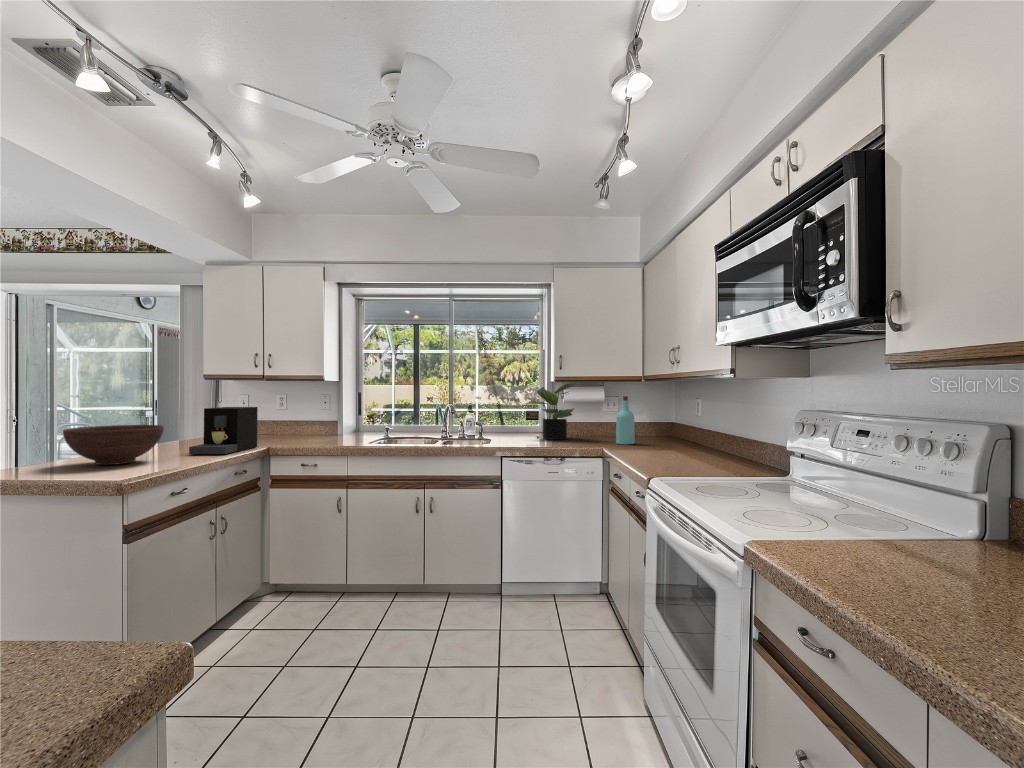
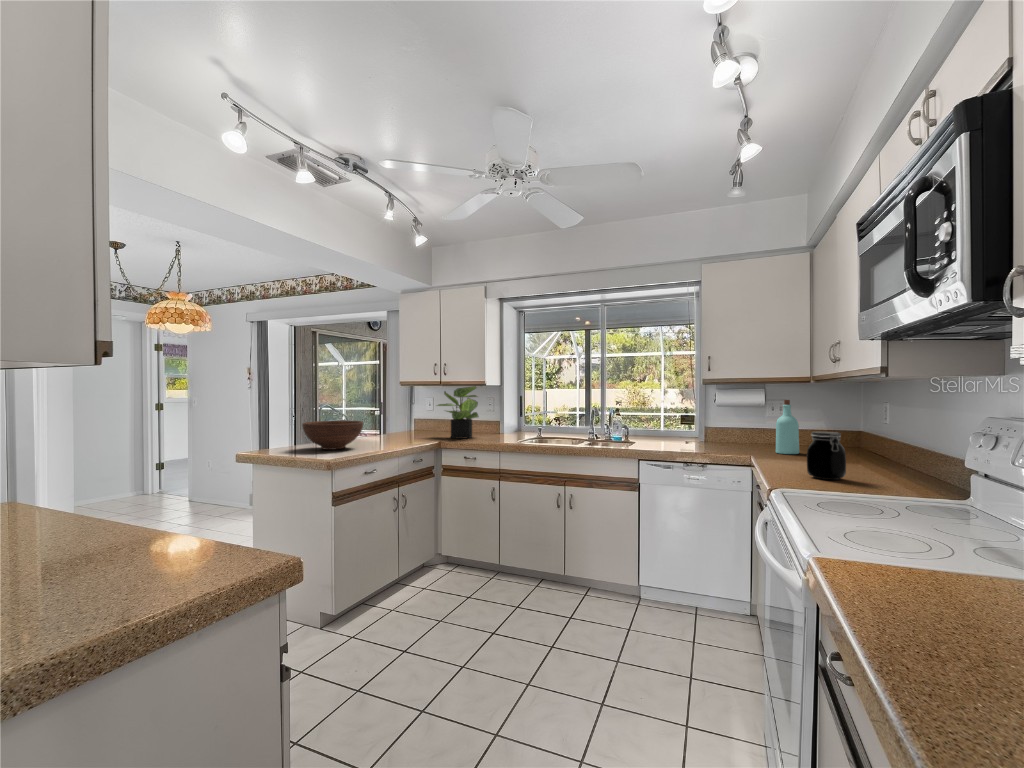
potted plant: present [526,383,579,440] -> present [437,386,479,439]
coffee maker: present [189,407,258,454] -> none [382,408,433,446]
jar: none [662,424,691,465] -> present [807,432,846,480]

